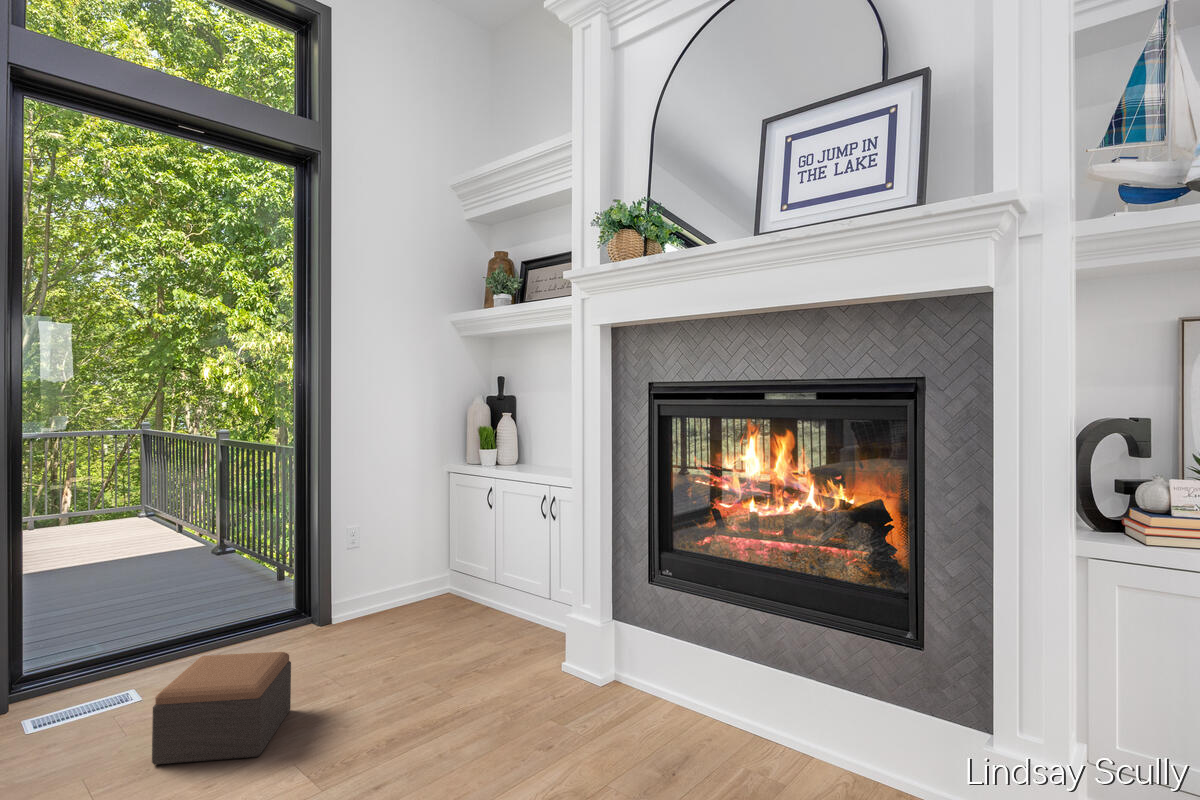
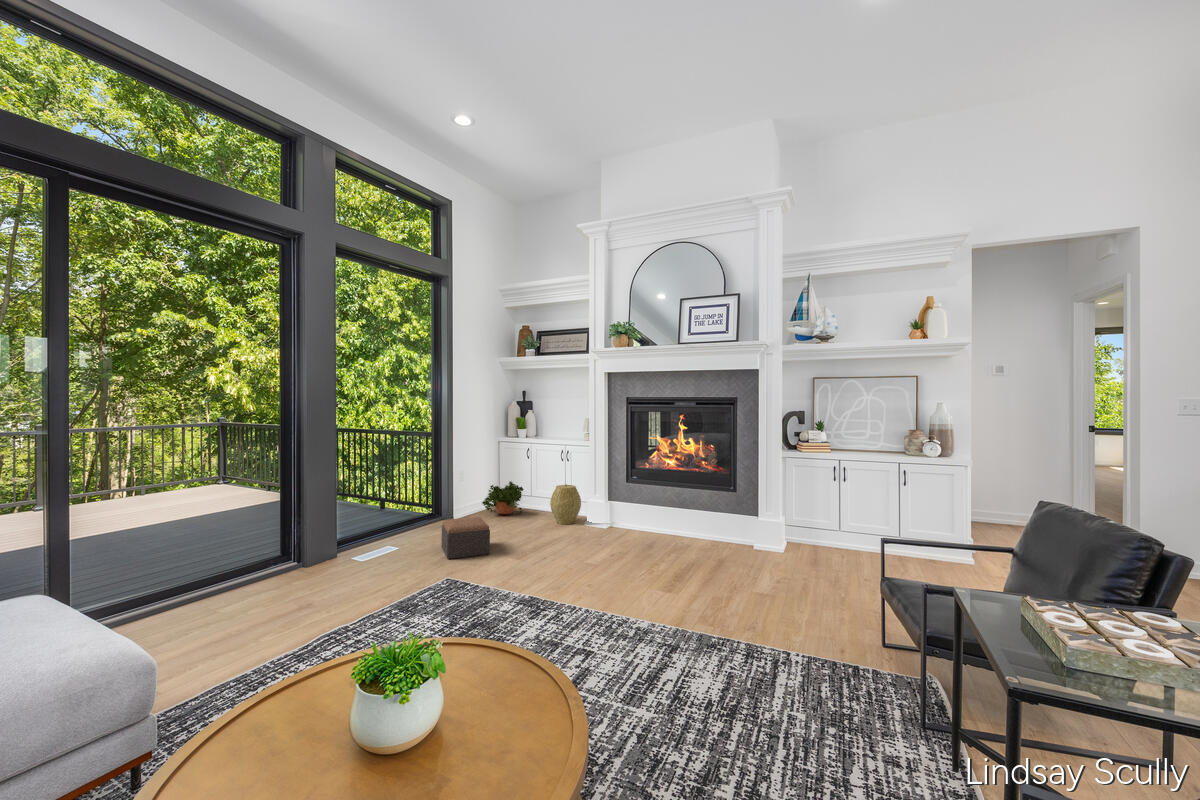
potted plant: none [389,550,475,619] -> present [482,482,524,514]
woven basket: none [495,571,561,661] -> present [550,484,581,524]

